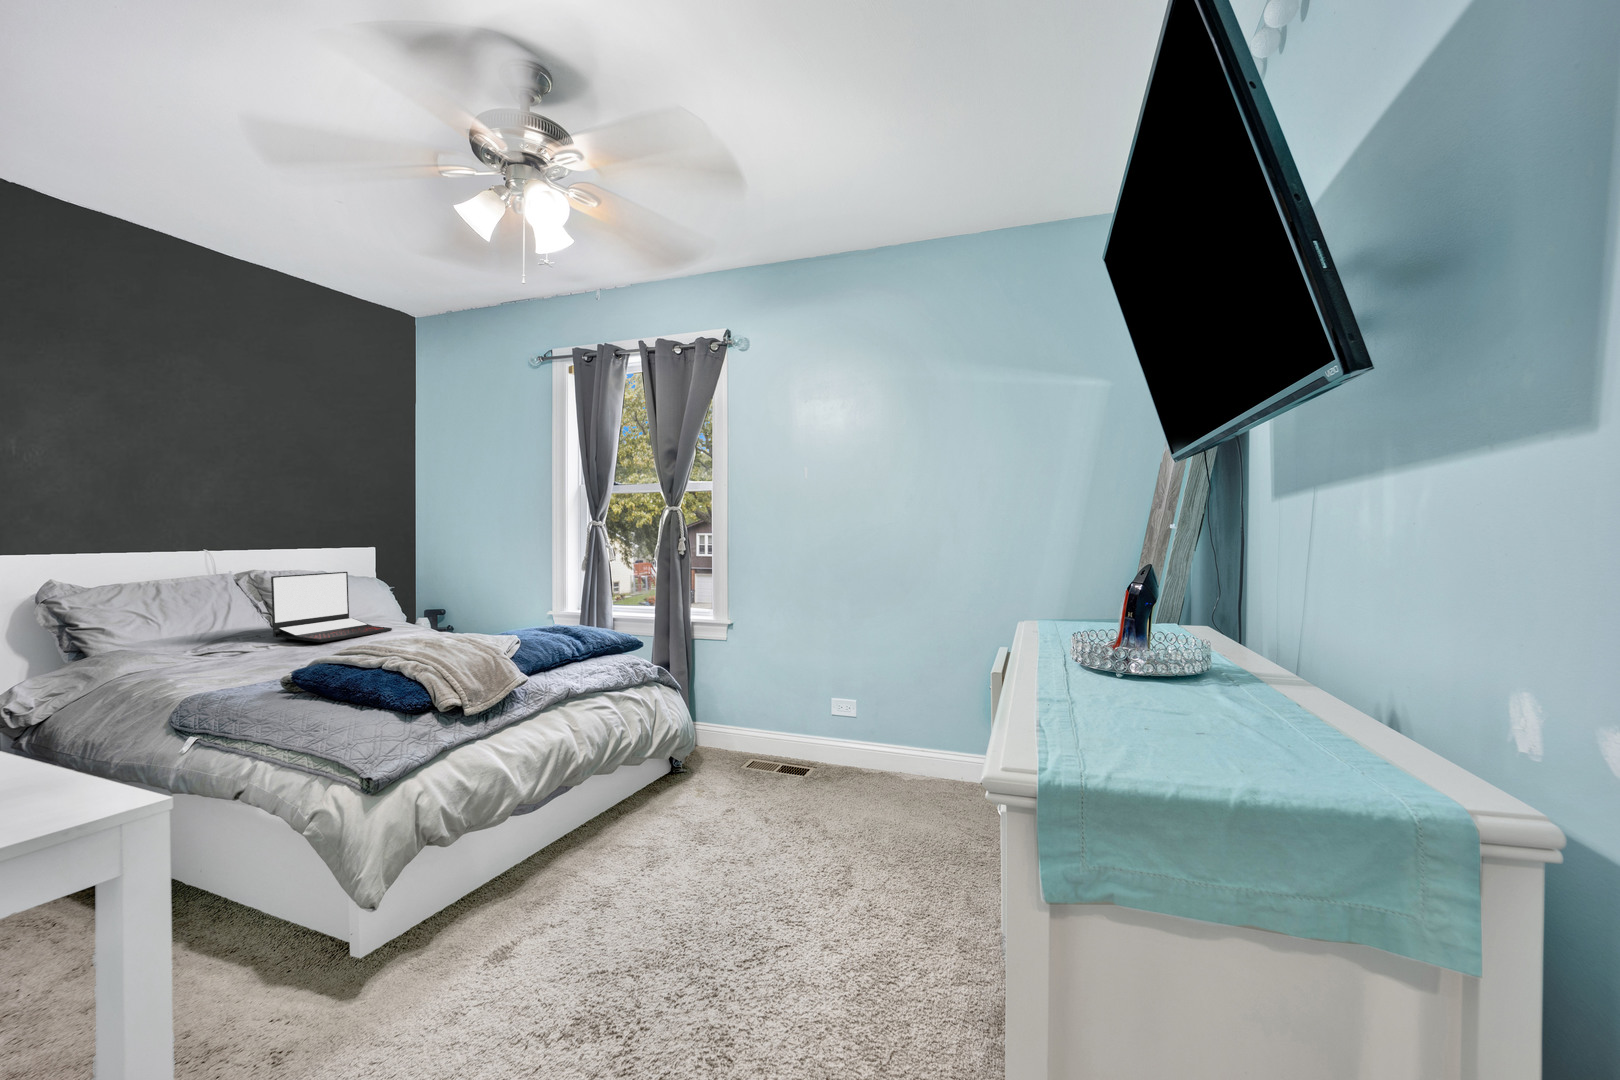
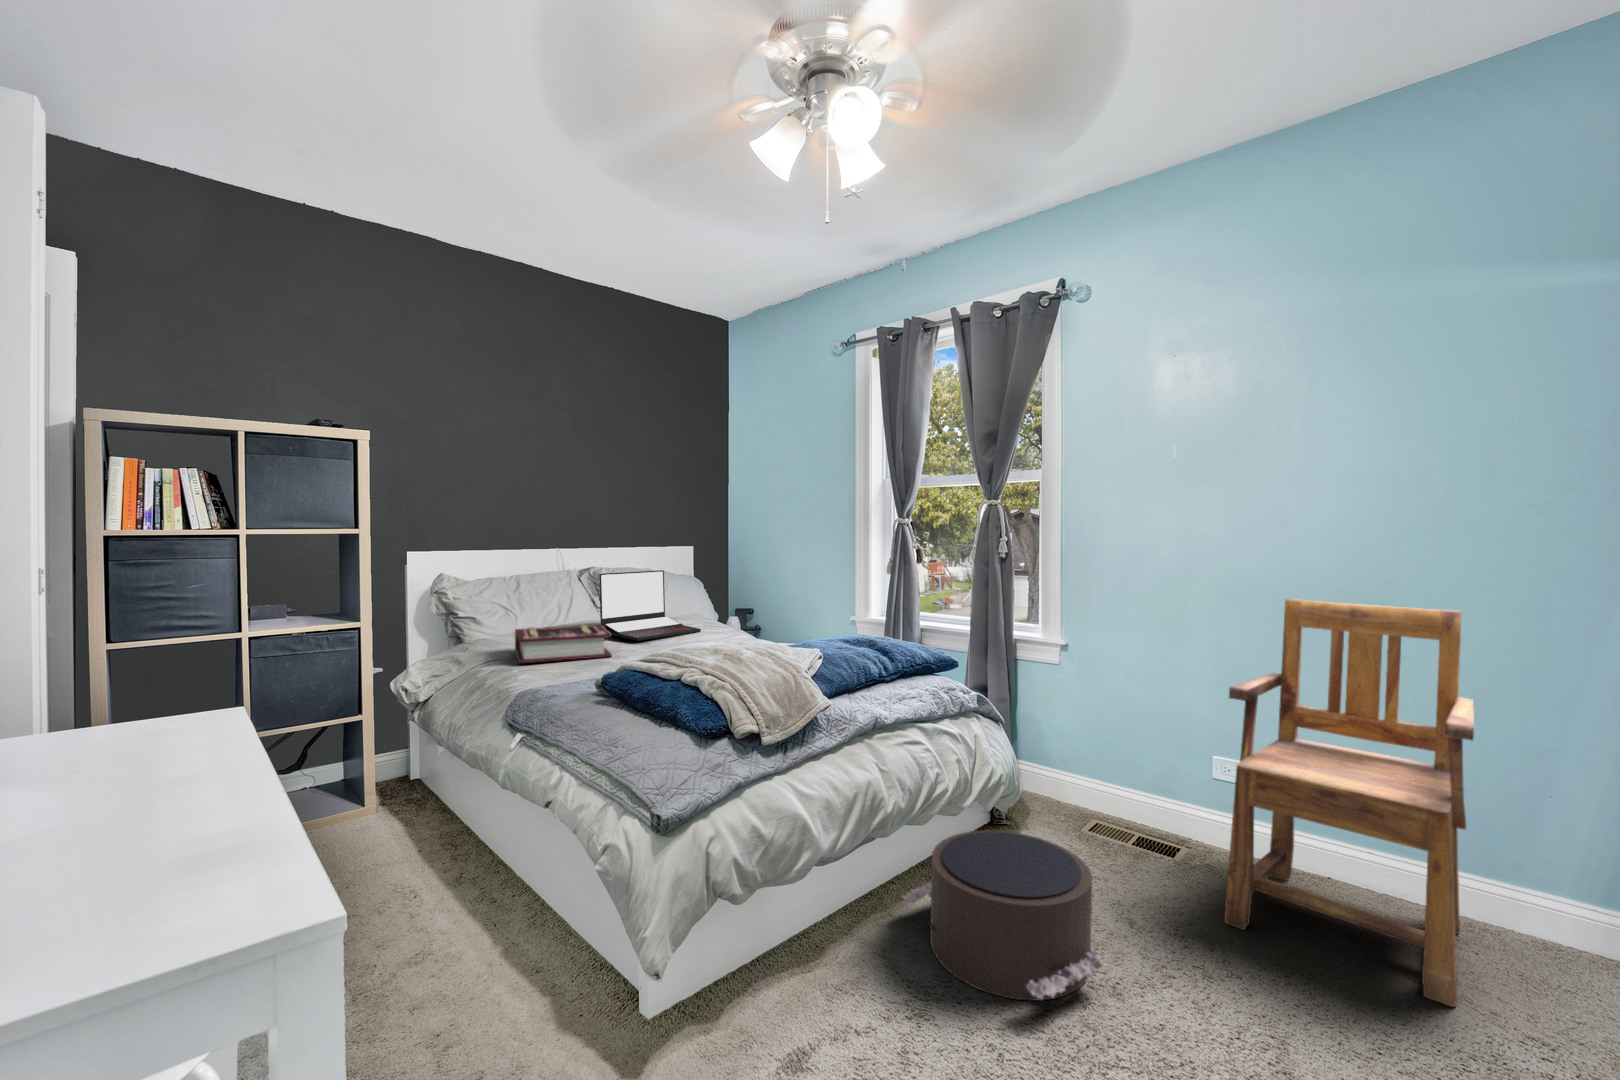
armchair: none [828,581,971,831] -> present [1224,599,1474,1007]
book: none [166,628,293,671] -> present [515,625,612,663]
pouf: none [591,767,743,882] -> present [903,830,1108,1001]

